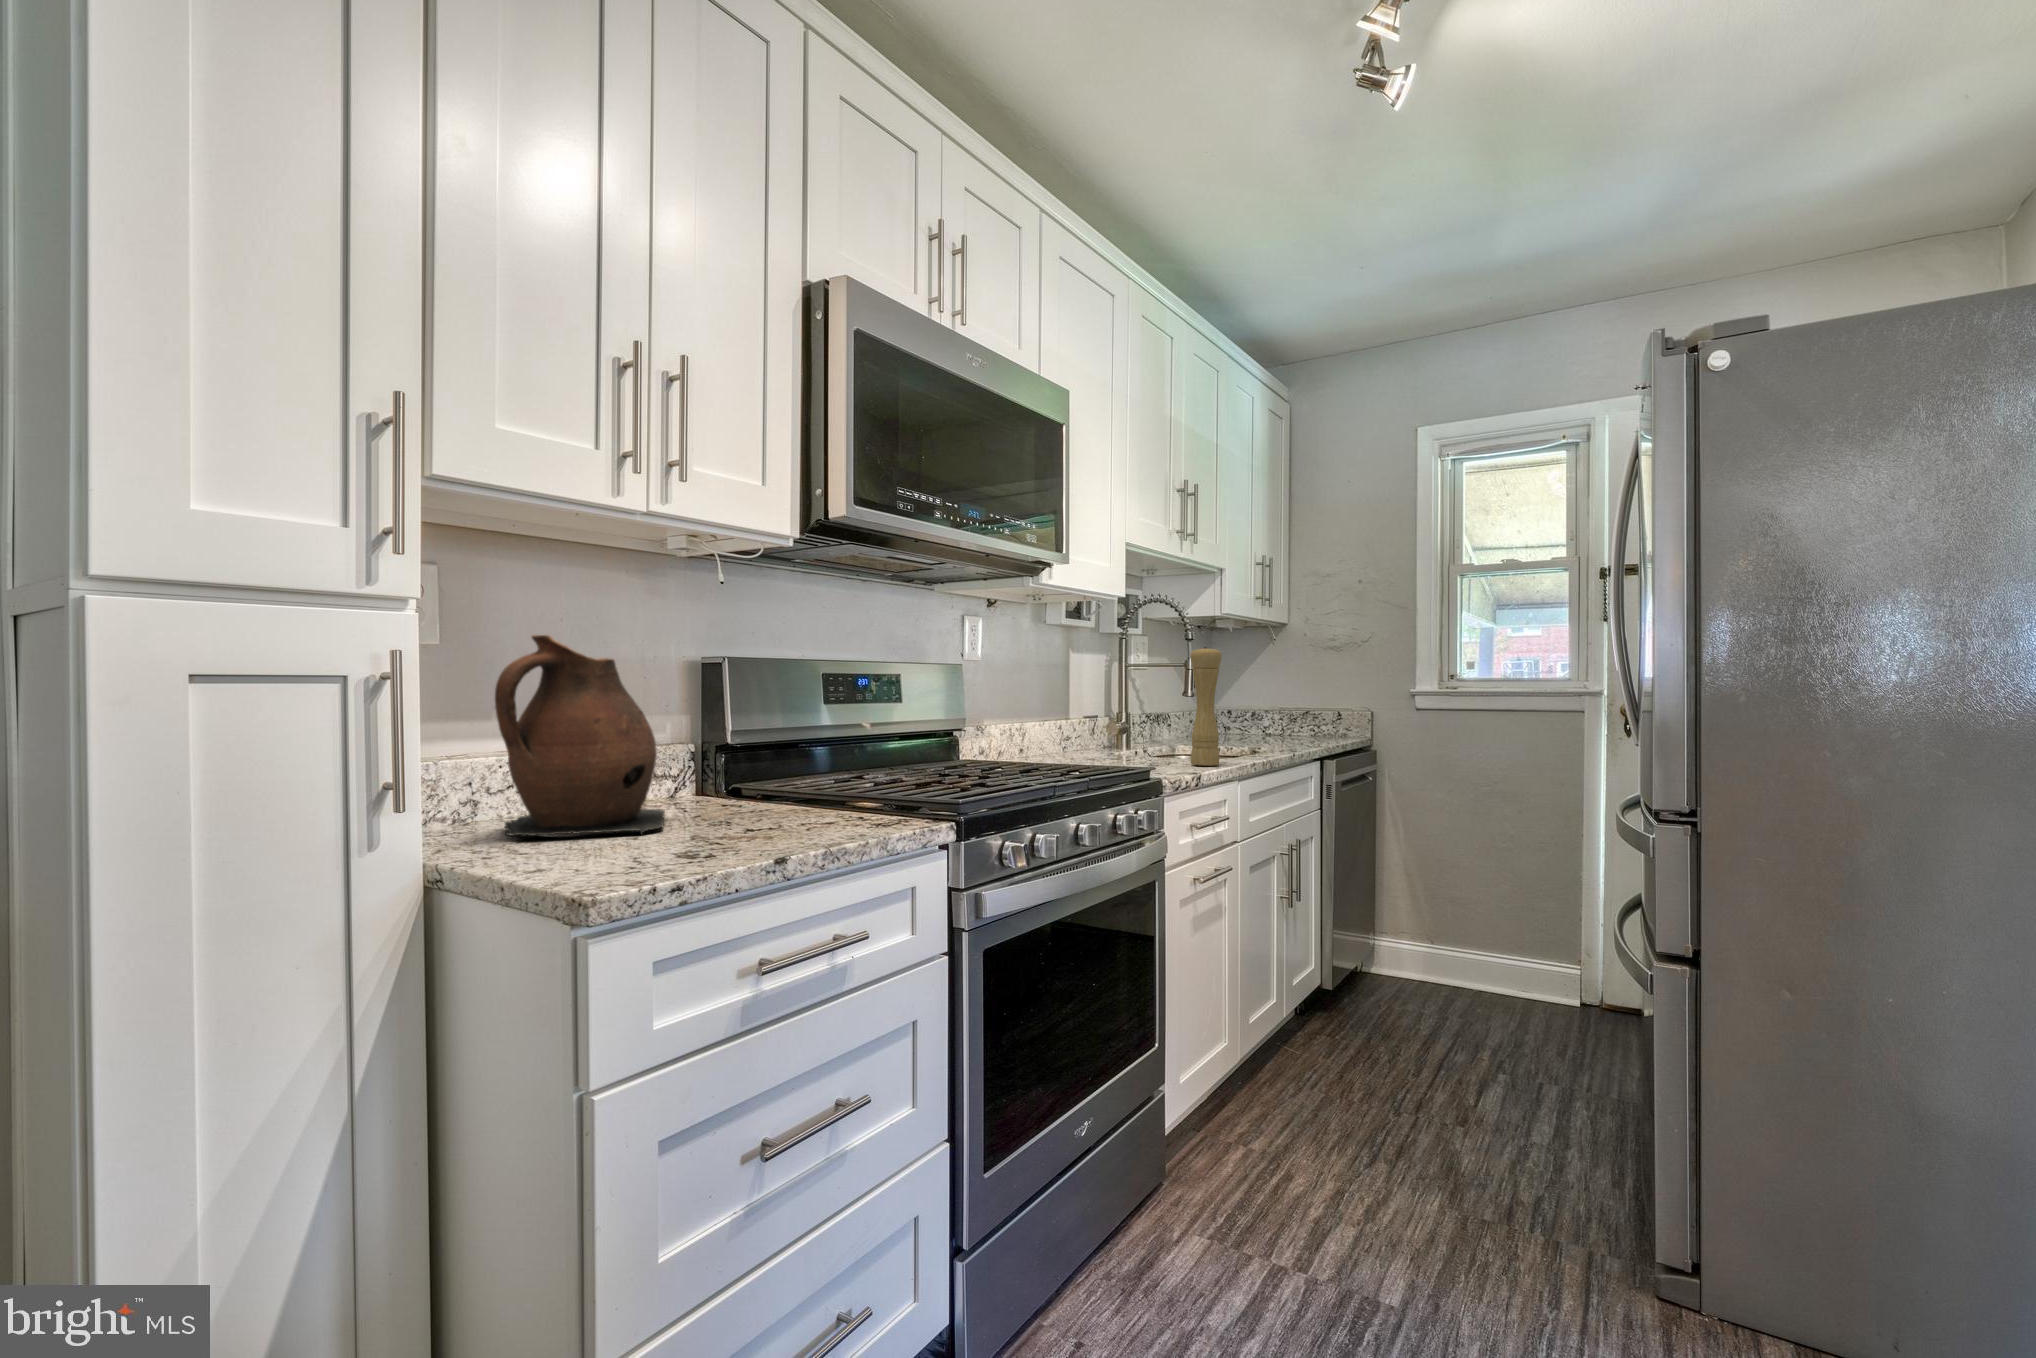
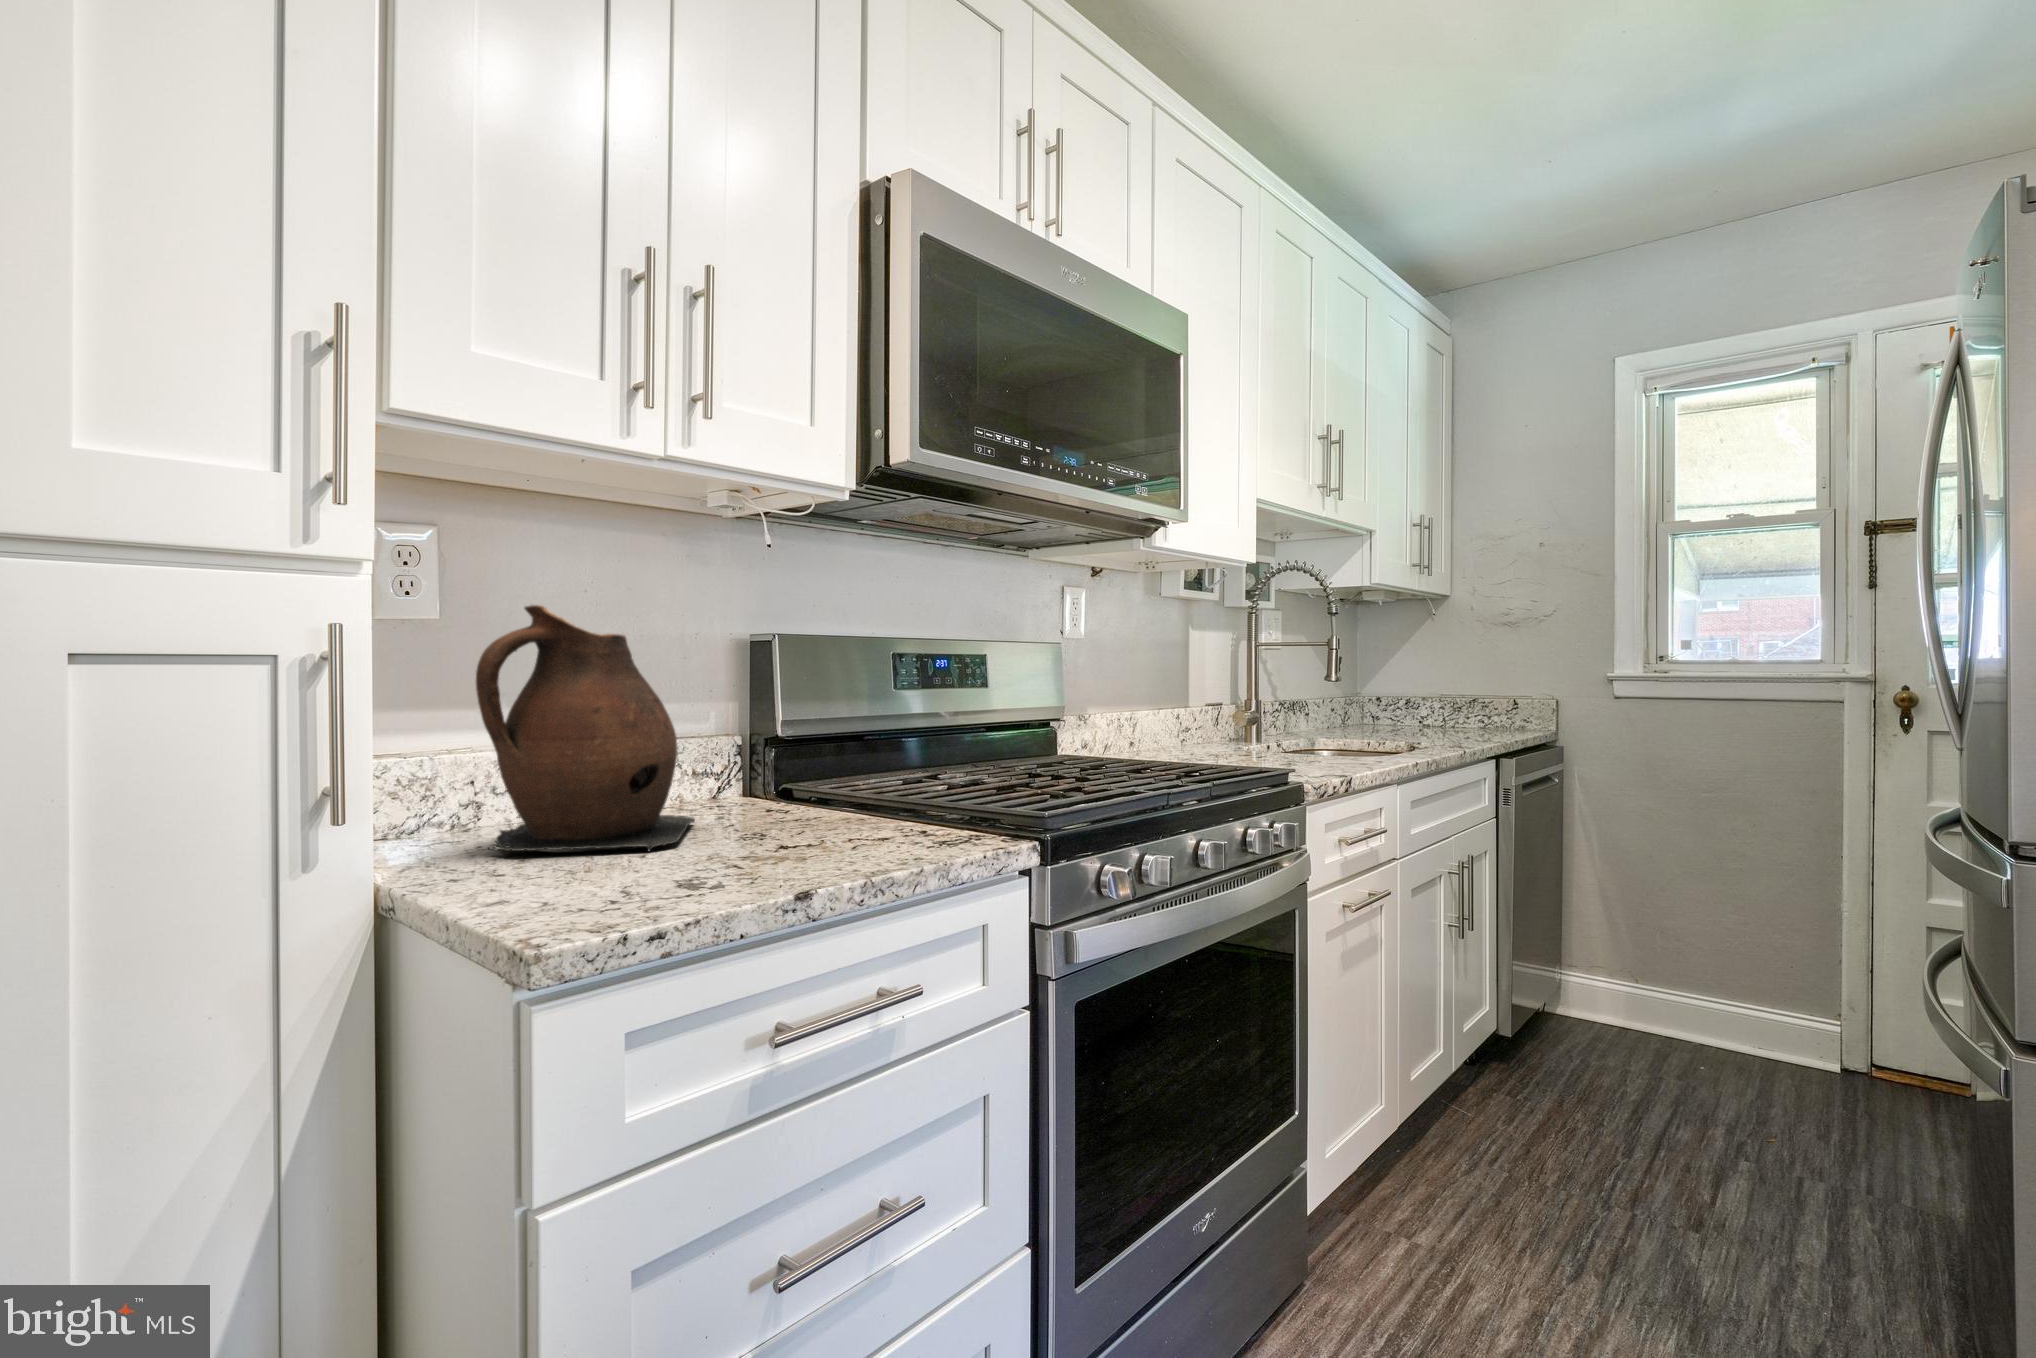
pepper mill: present [1191,647,1221,766] -> none [1339,623,1378,767]

